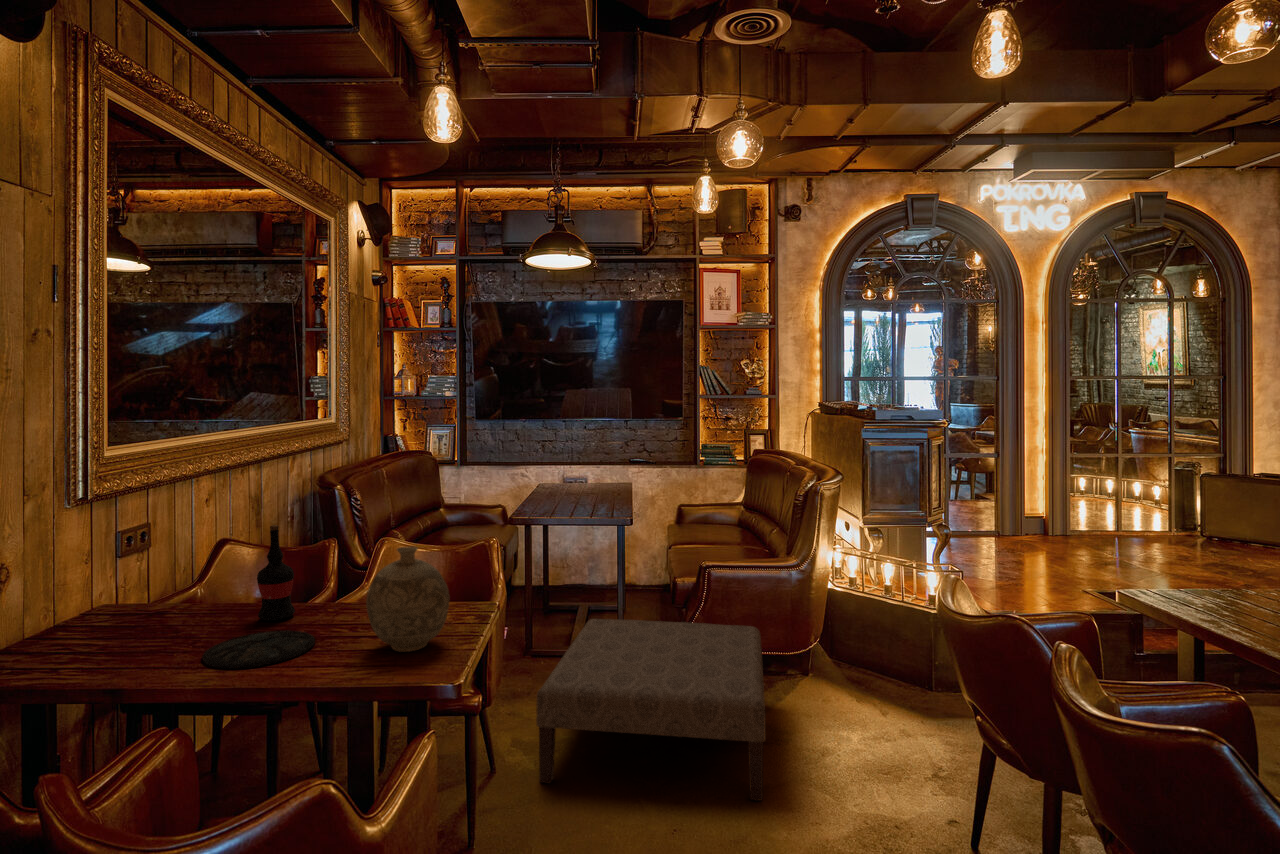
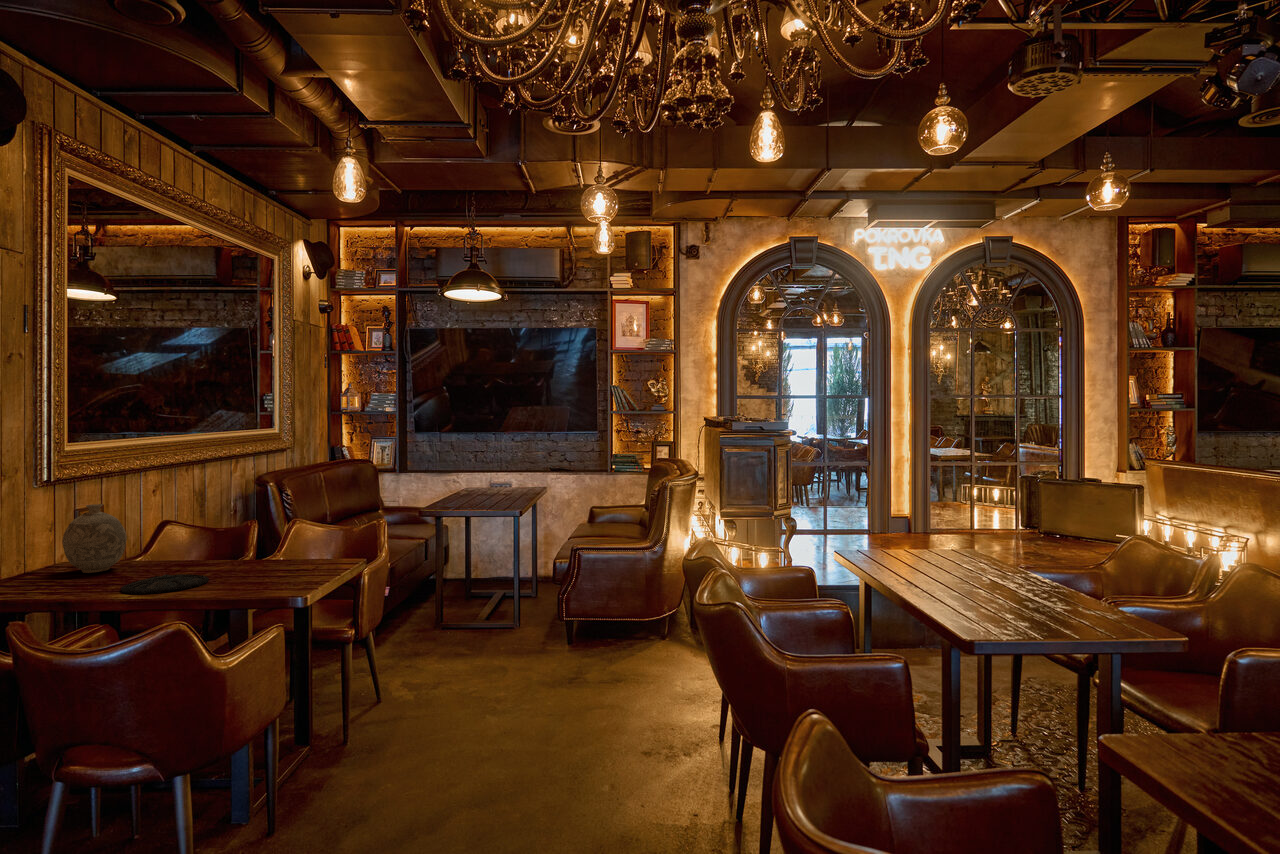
wine bottle: present [257,525,295,621] -> none [172,499,202,571]
decorative vase: present [366,547,450,652] -> present [62,504,127,573]
ottoman: present [536,619,766,801] -> none [406,592,615,722]

